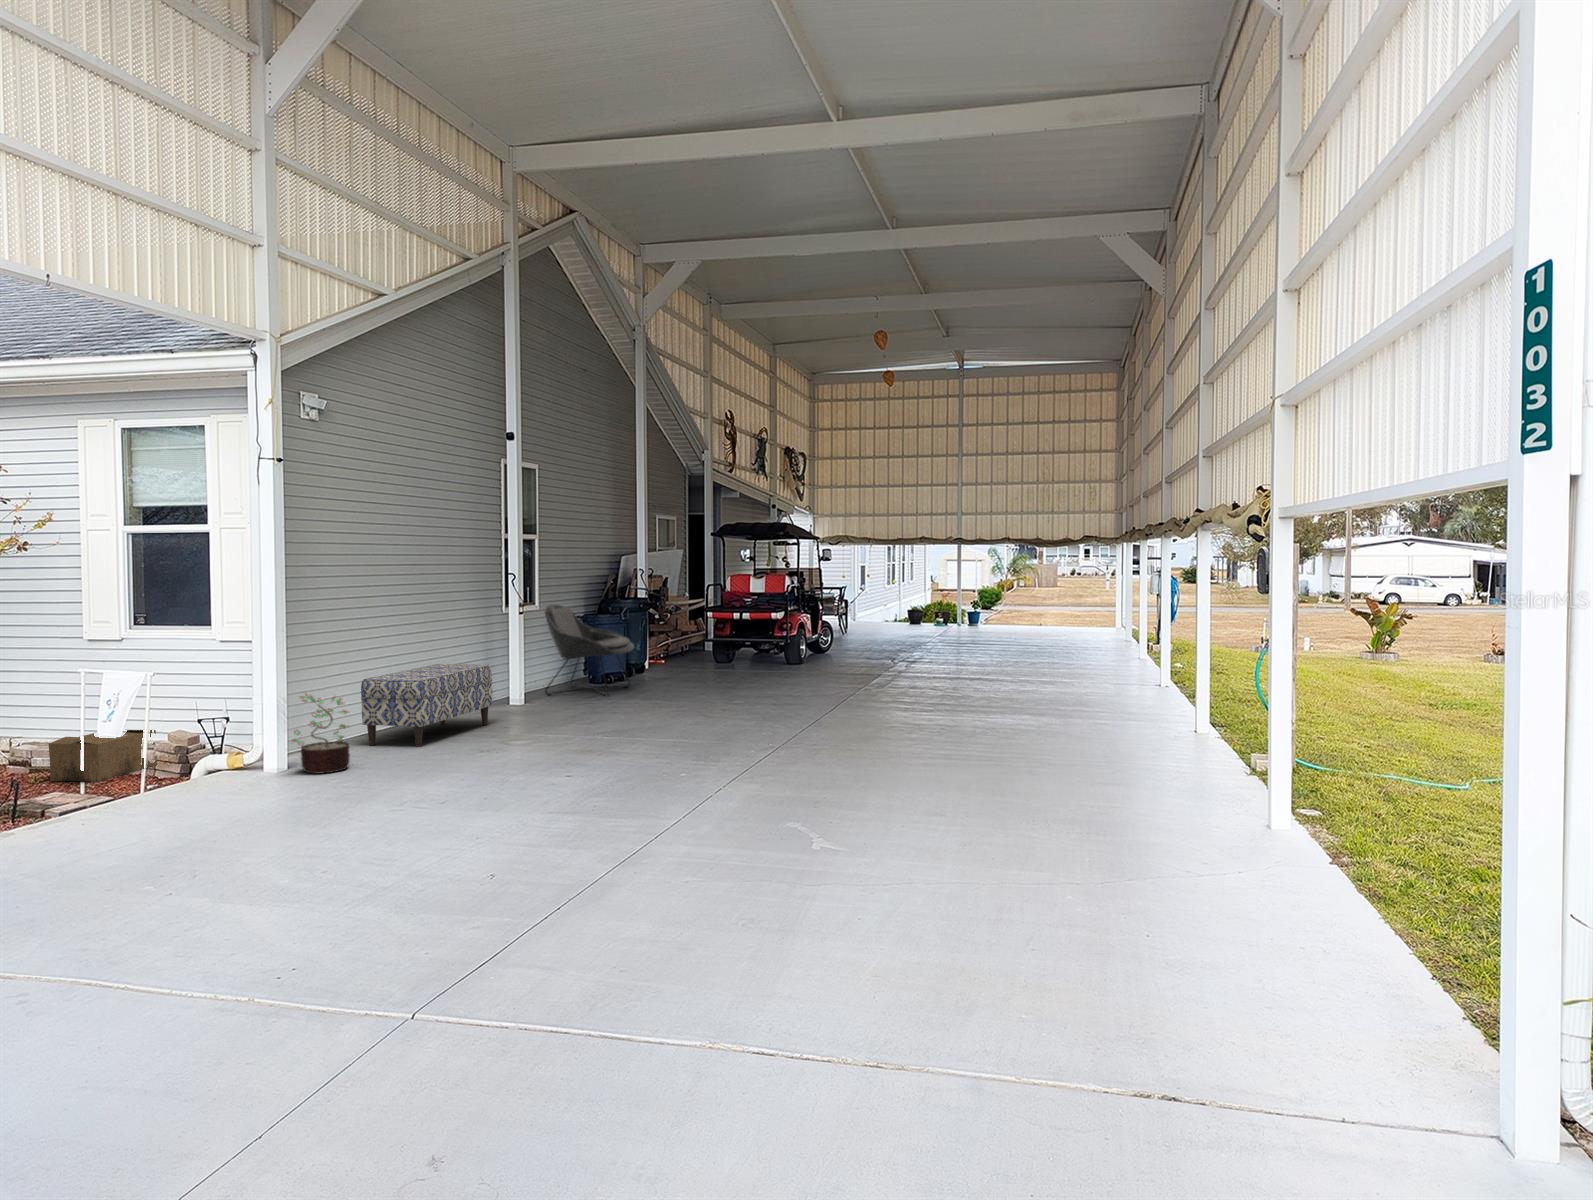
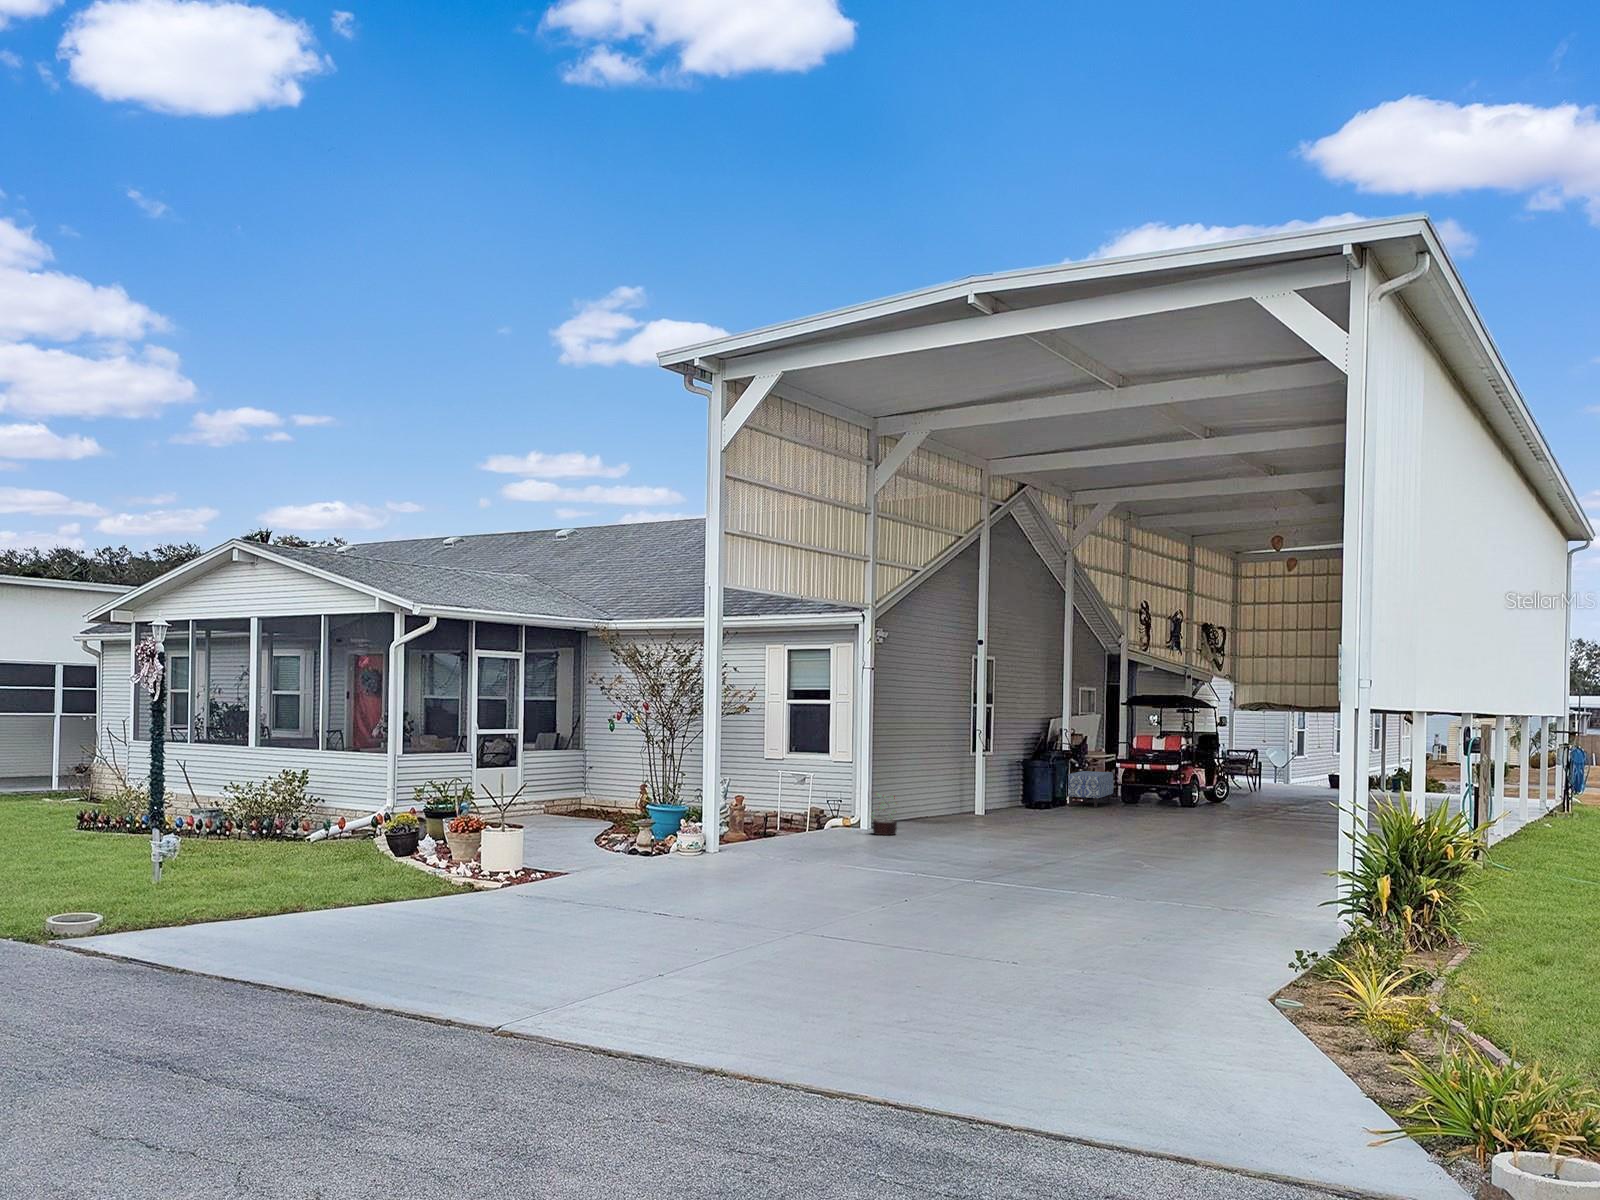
lounge chair: present [544,604,634,696] -> none [996,751,1058,816]
bench: present [361,664,493,747] -> present [1068,771,1113,808]
cardboard box: present [49,730,157,782] -> none [752,805,795,831]

